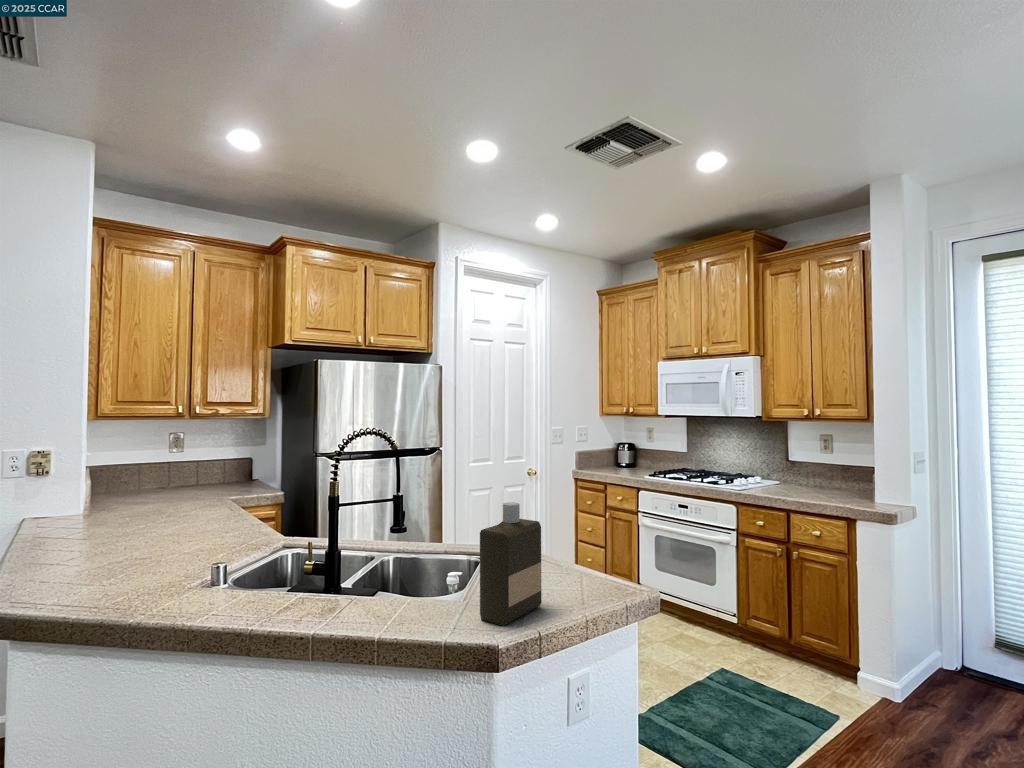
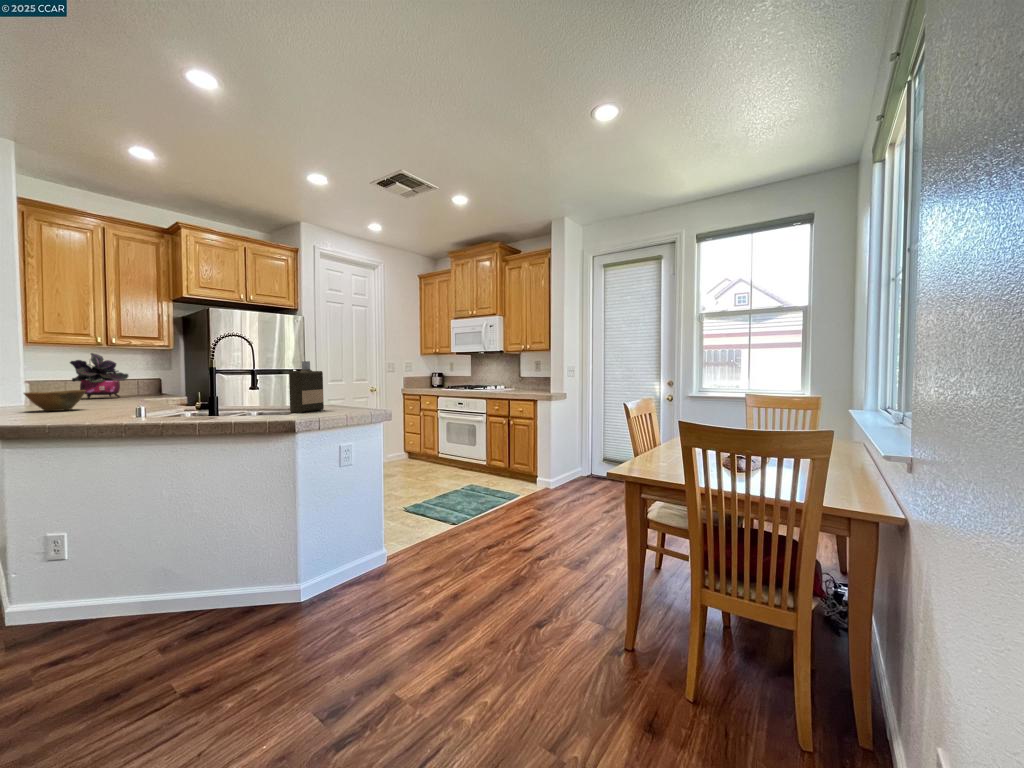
potted plant: none [141,430,211,499] -> present [70,353,128,398]
bowl: none [52,521,141,565] -> present [24,390,86,411]

